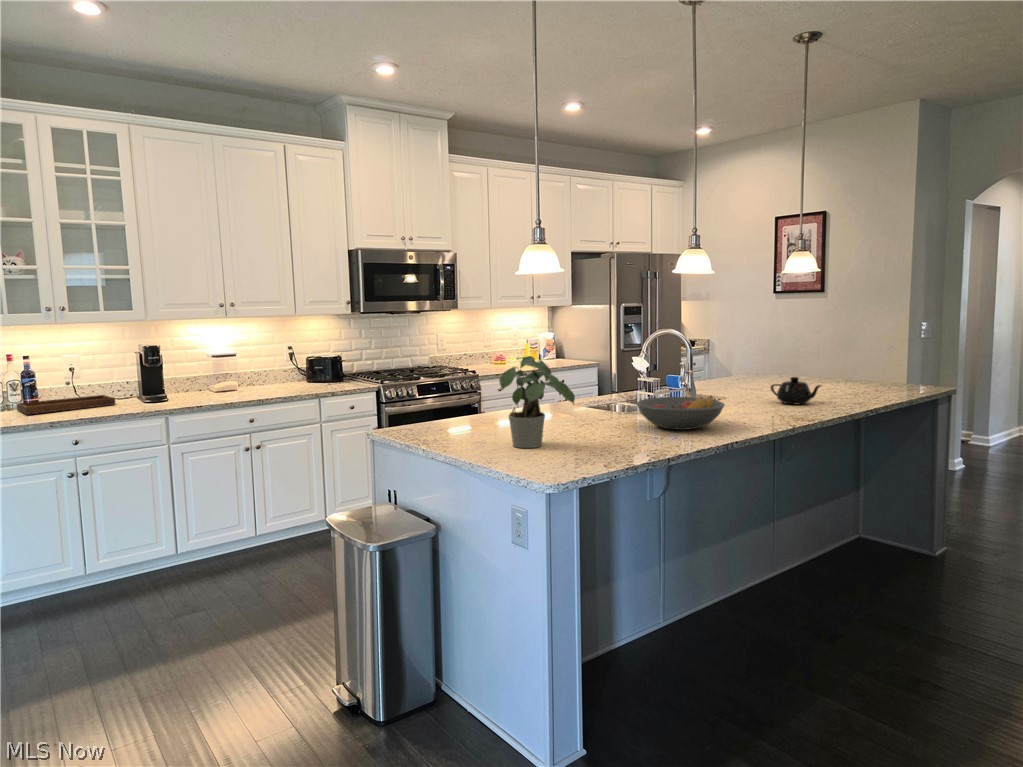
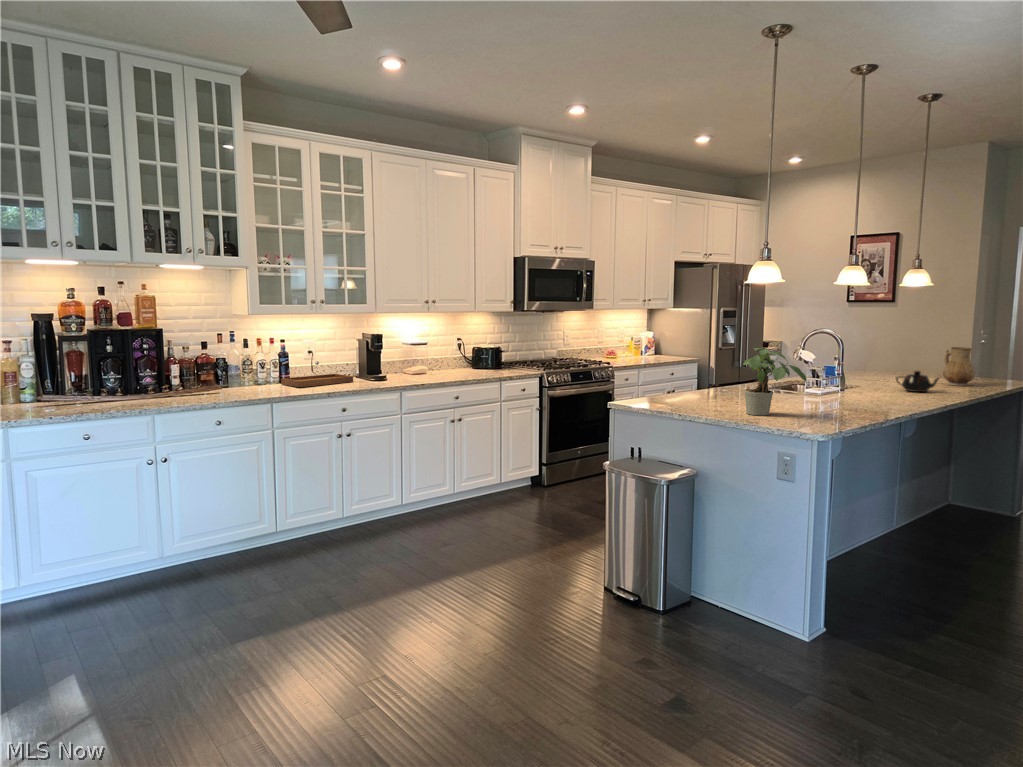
ceramic pitcher: none [842,345,880,393] -> present [943,347,975,386]
fruit bowl: present [636,395,725,430] -> none [818,381,891,406]

